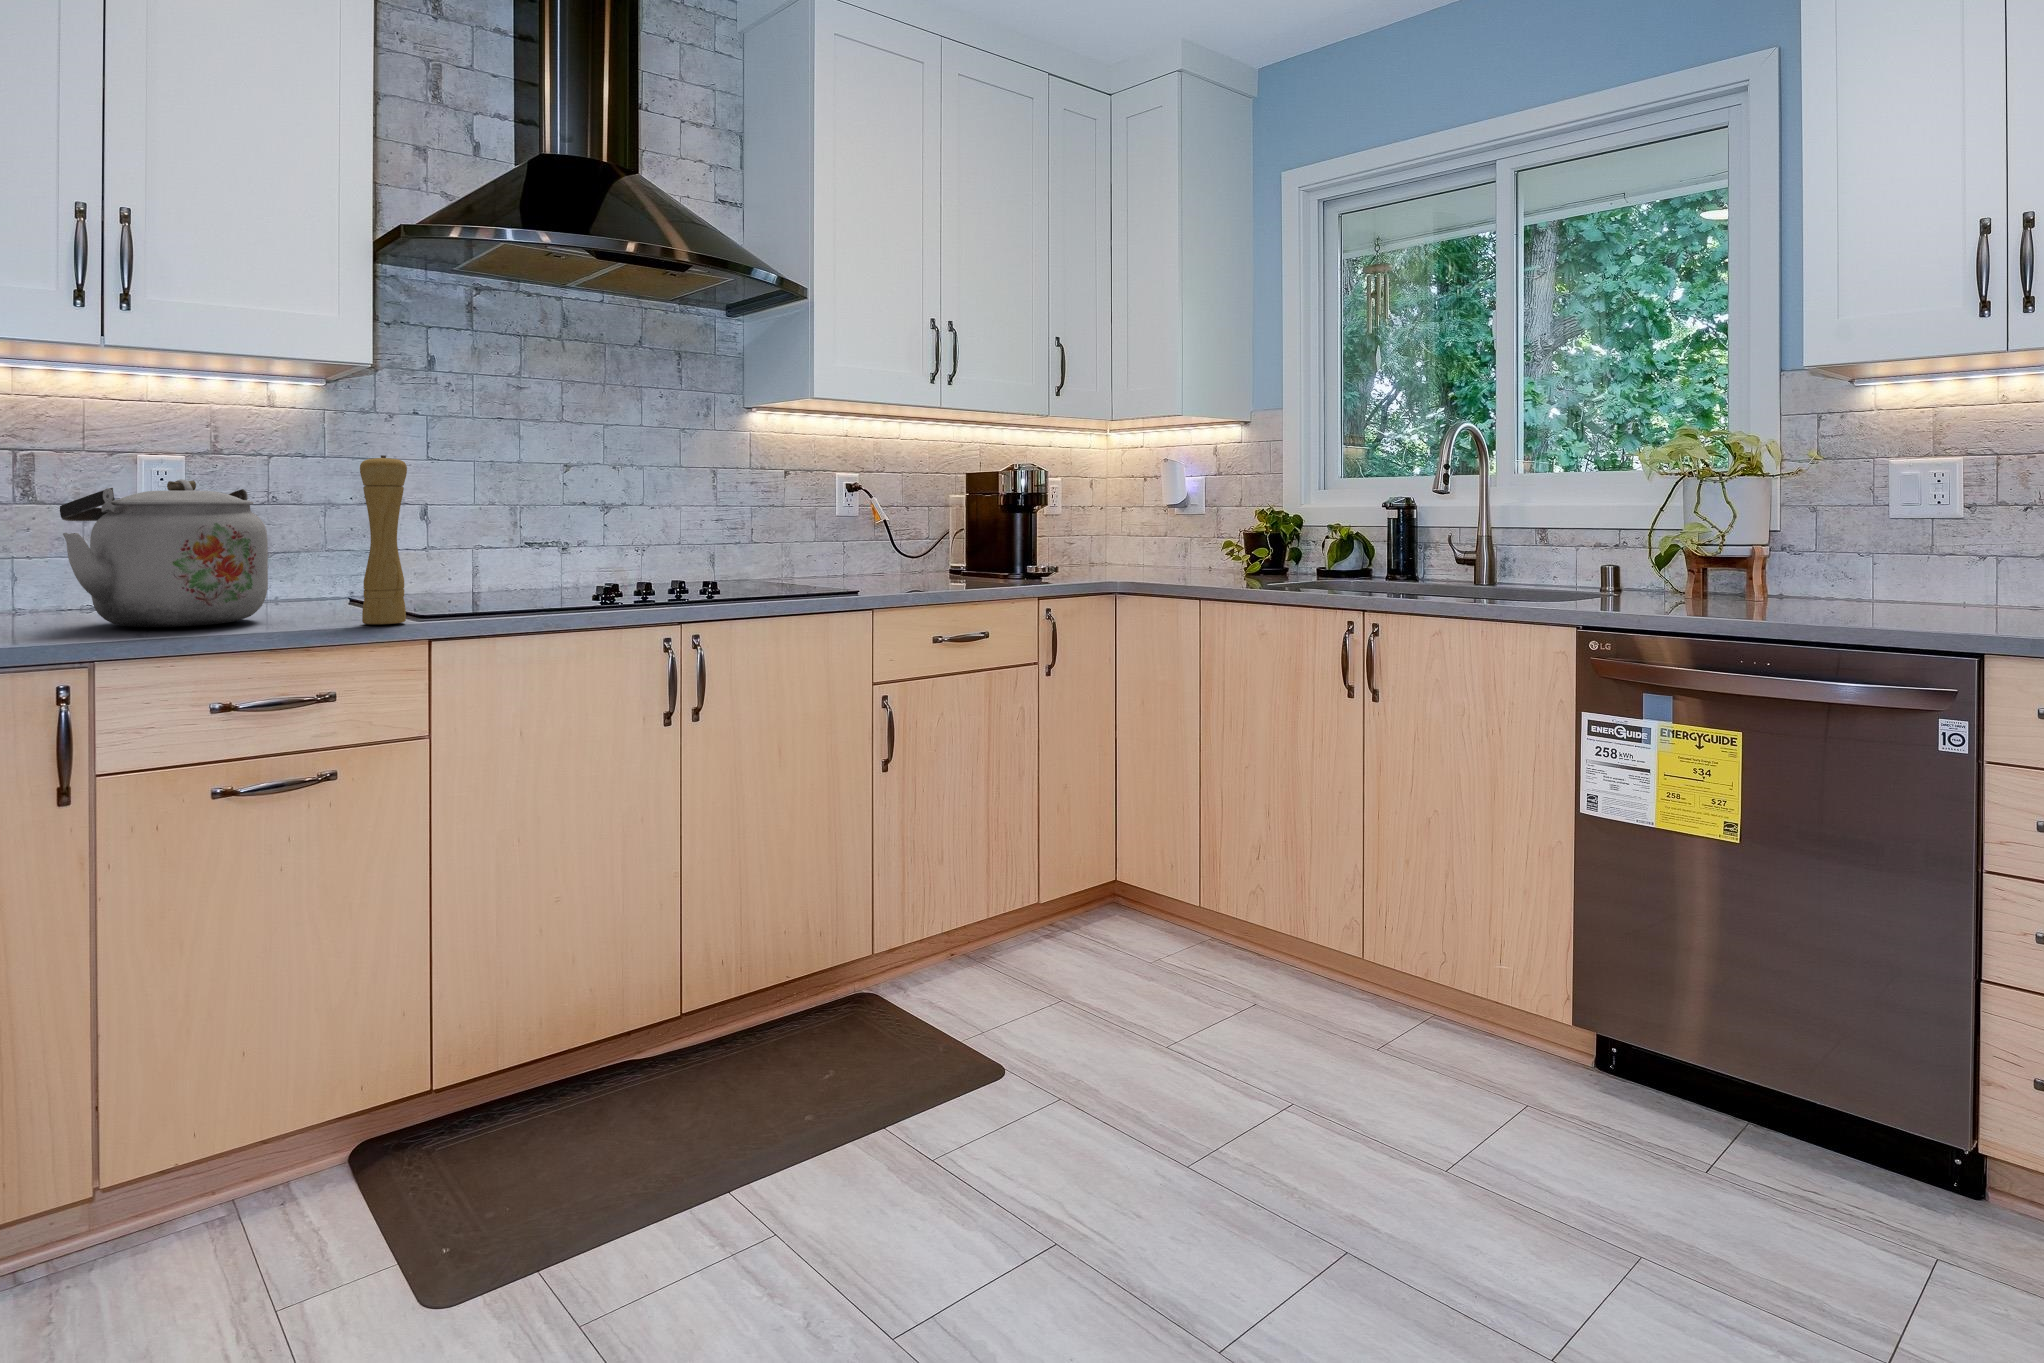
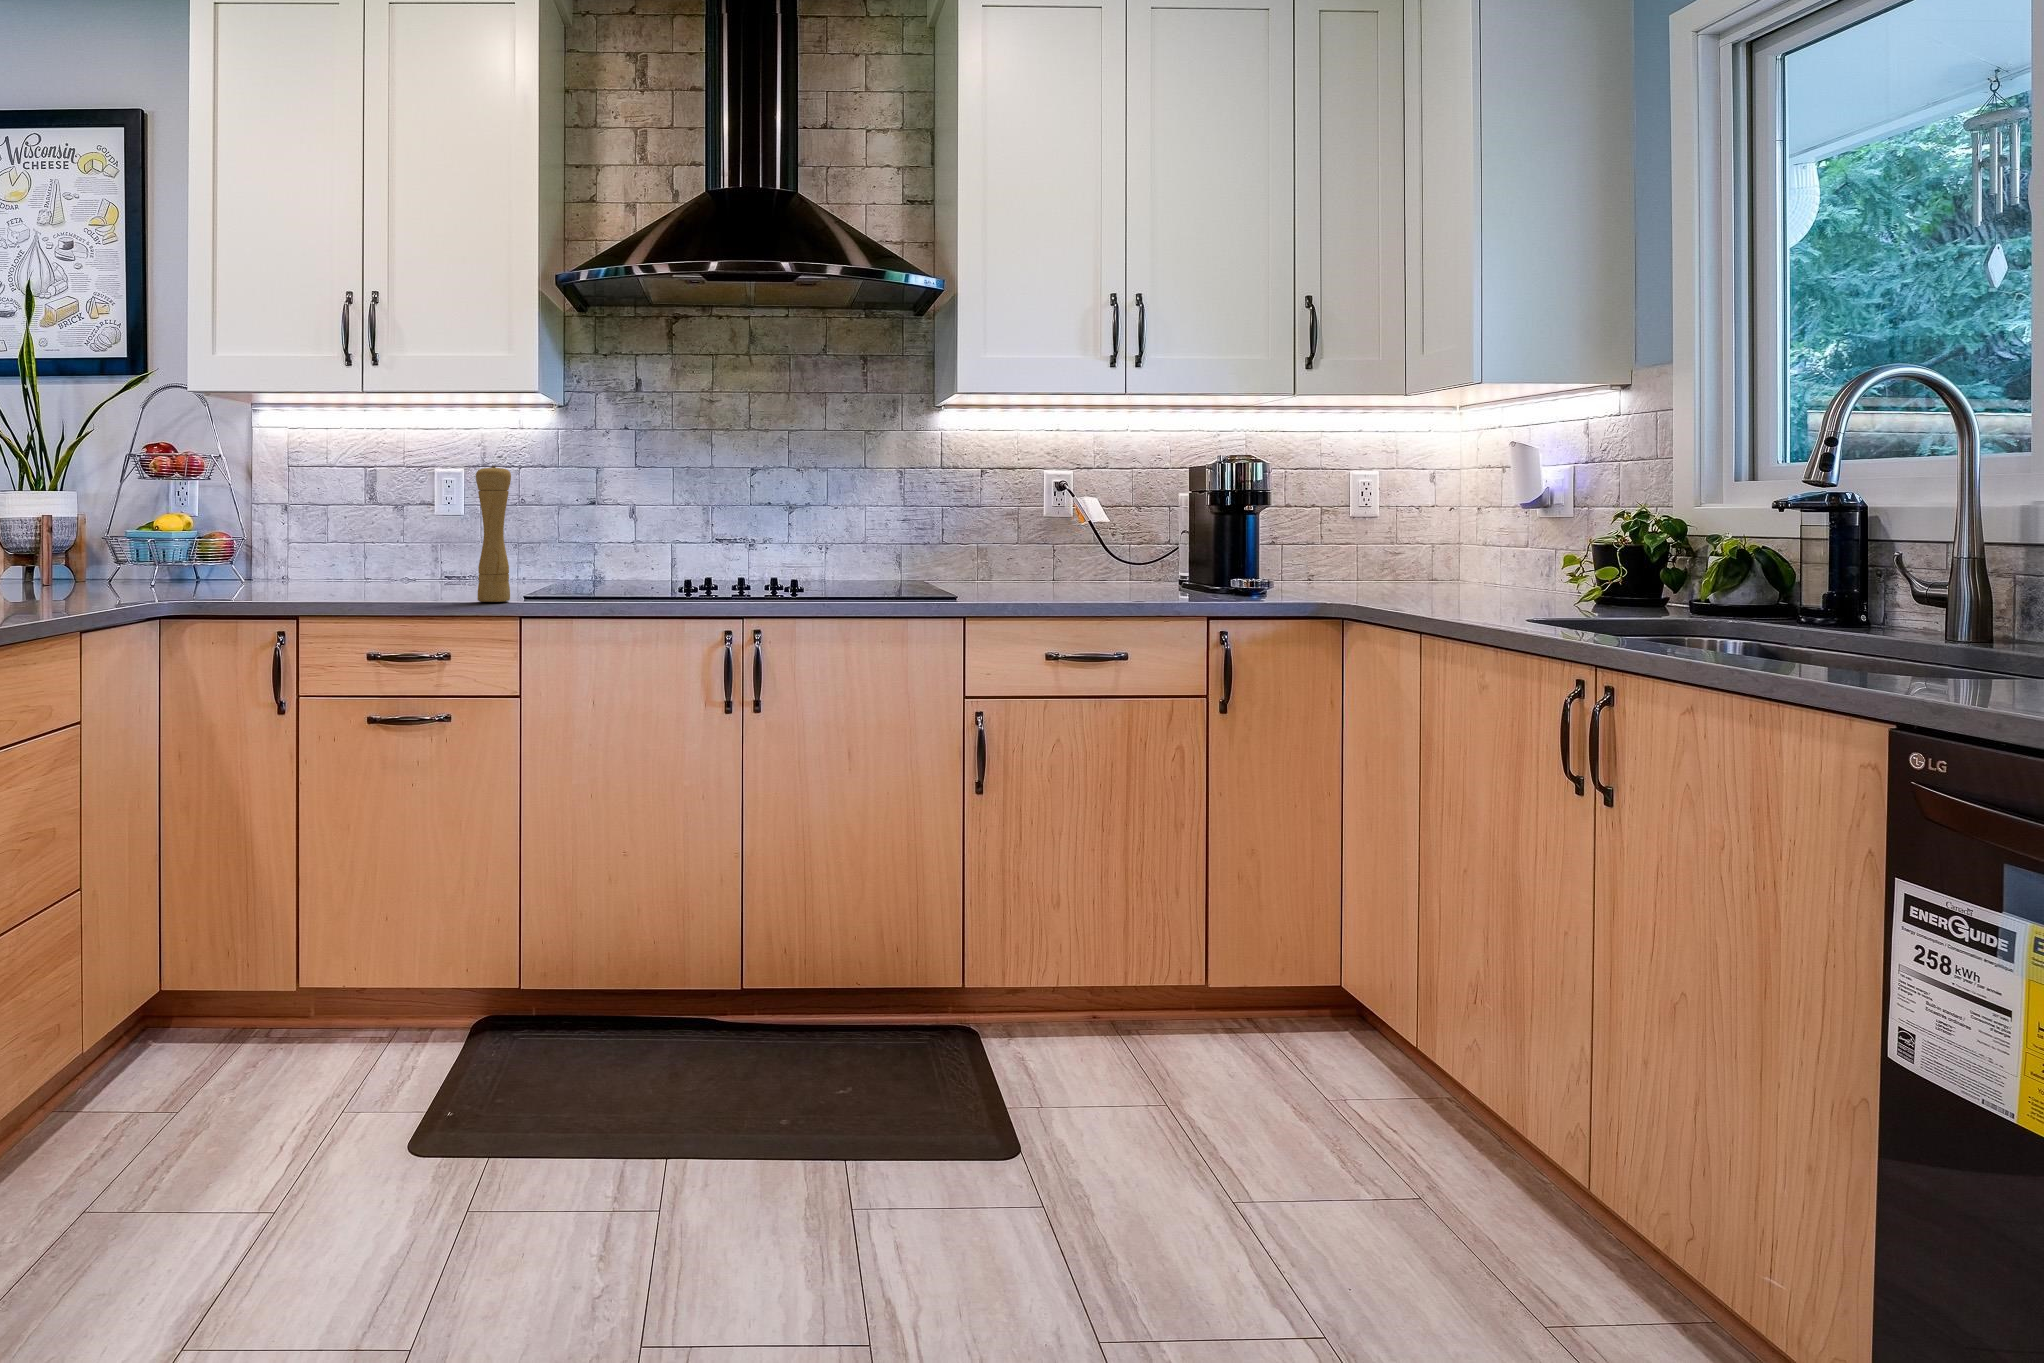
kettle: present [60,479,268,627] -> none [308,487,447,594]

